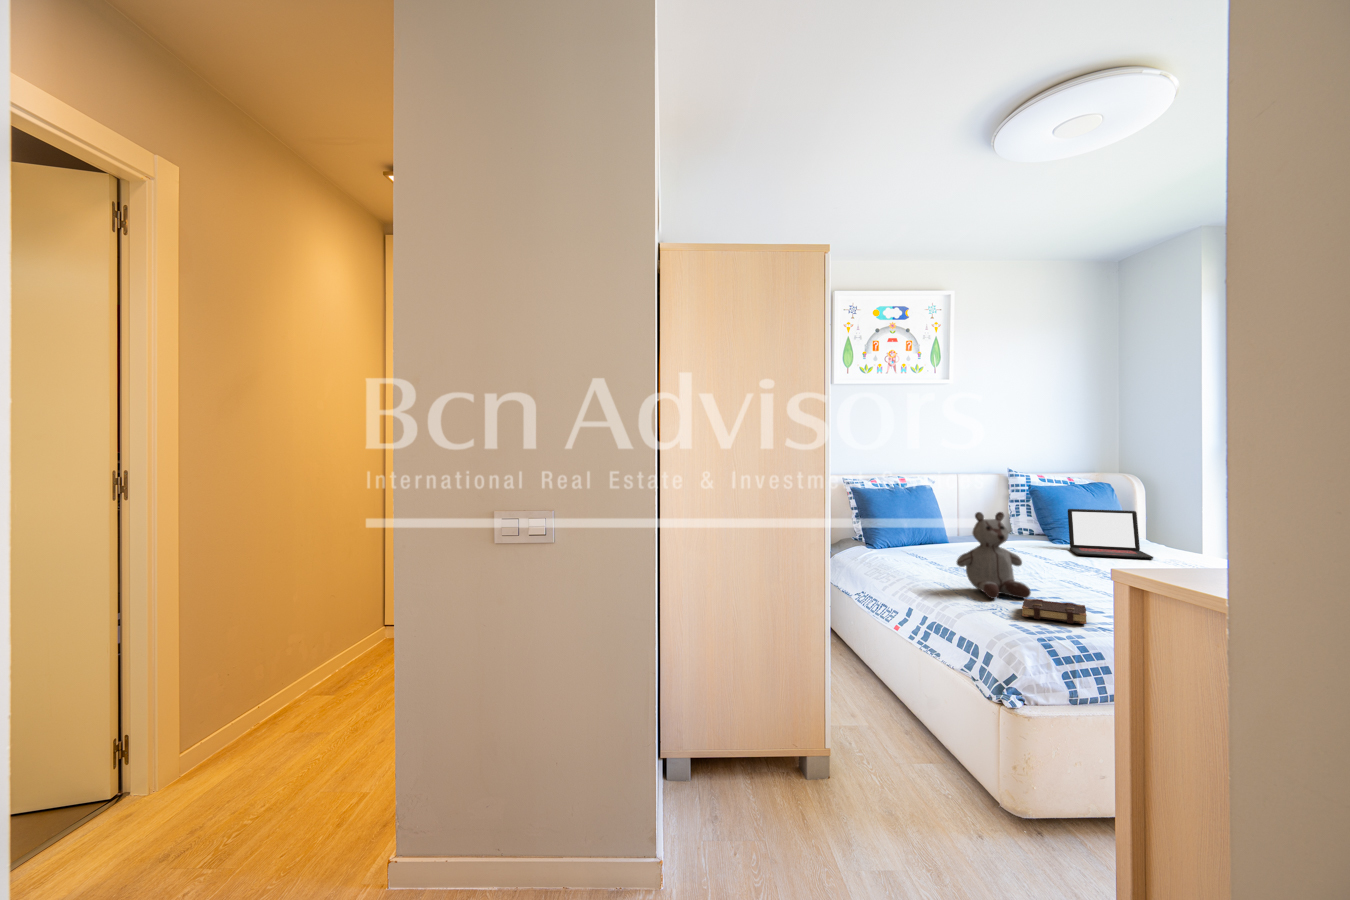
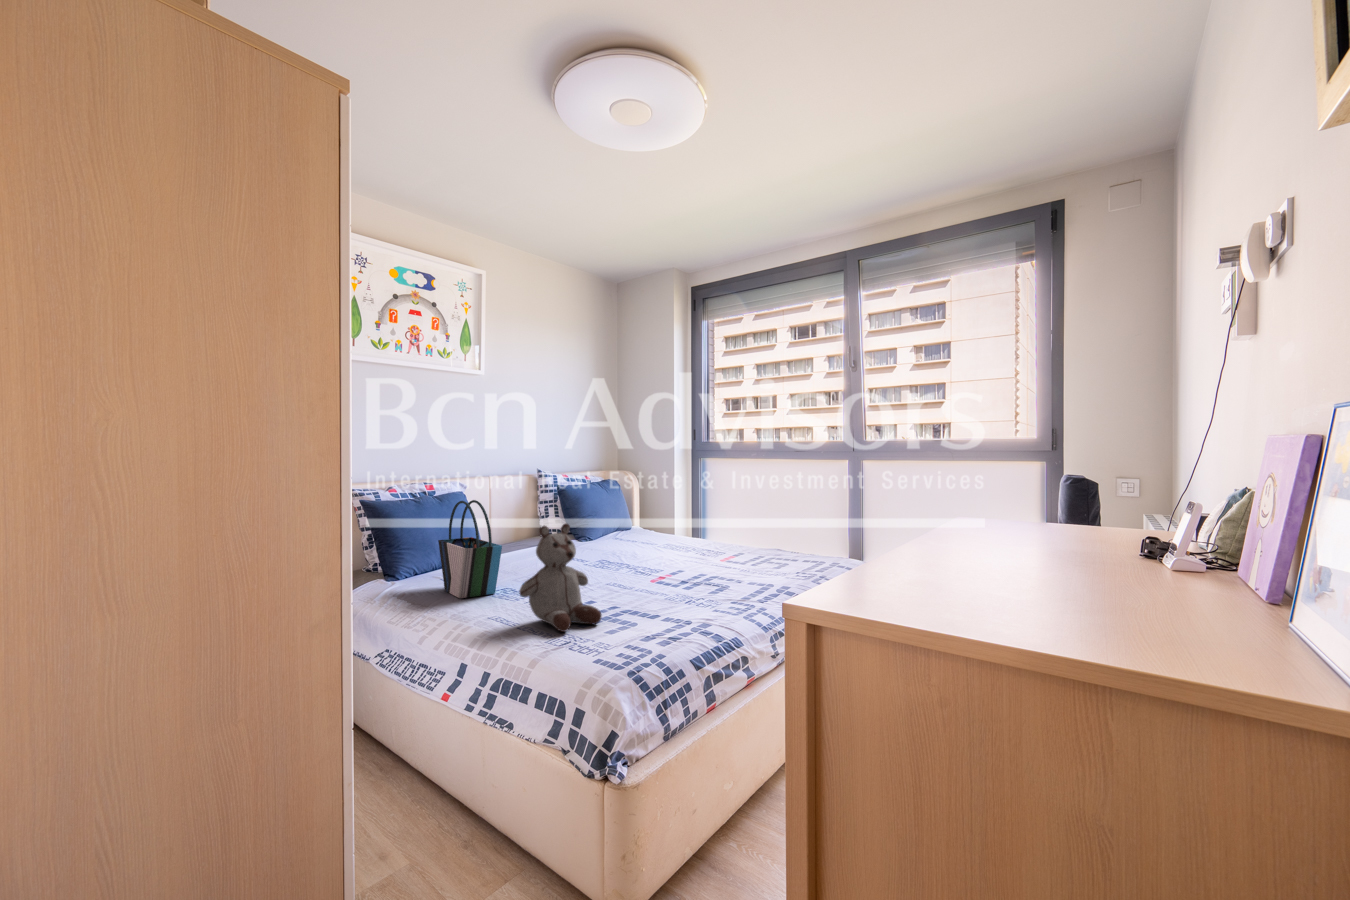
tote bag: none [903,489,952,565] -> present [438,500,502,598]
laptop: present [1068,509,1153,559] -> none [605,510,678,560]
book: present [1022,599,1087,624] -> none [601,622,669,651]

